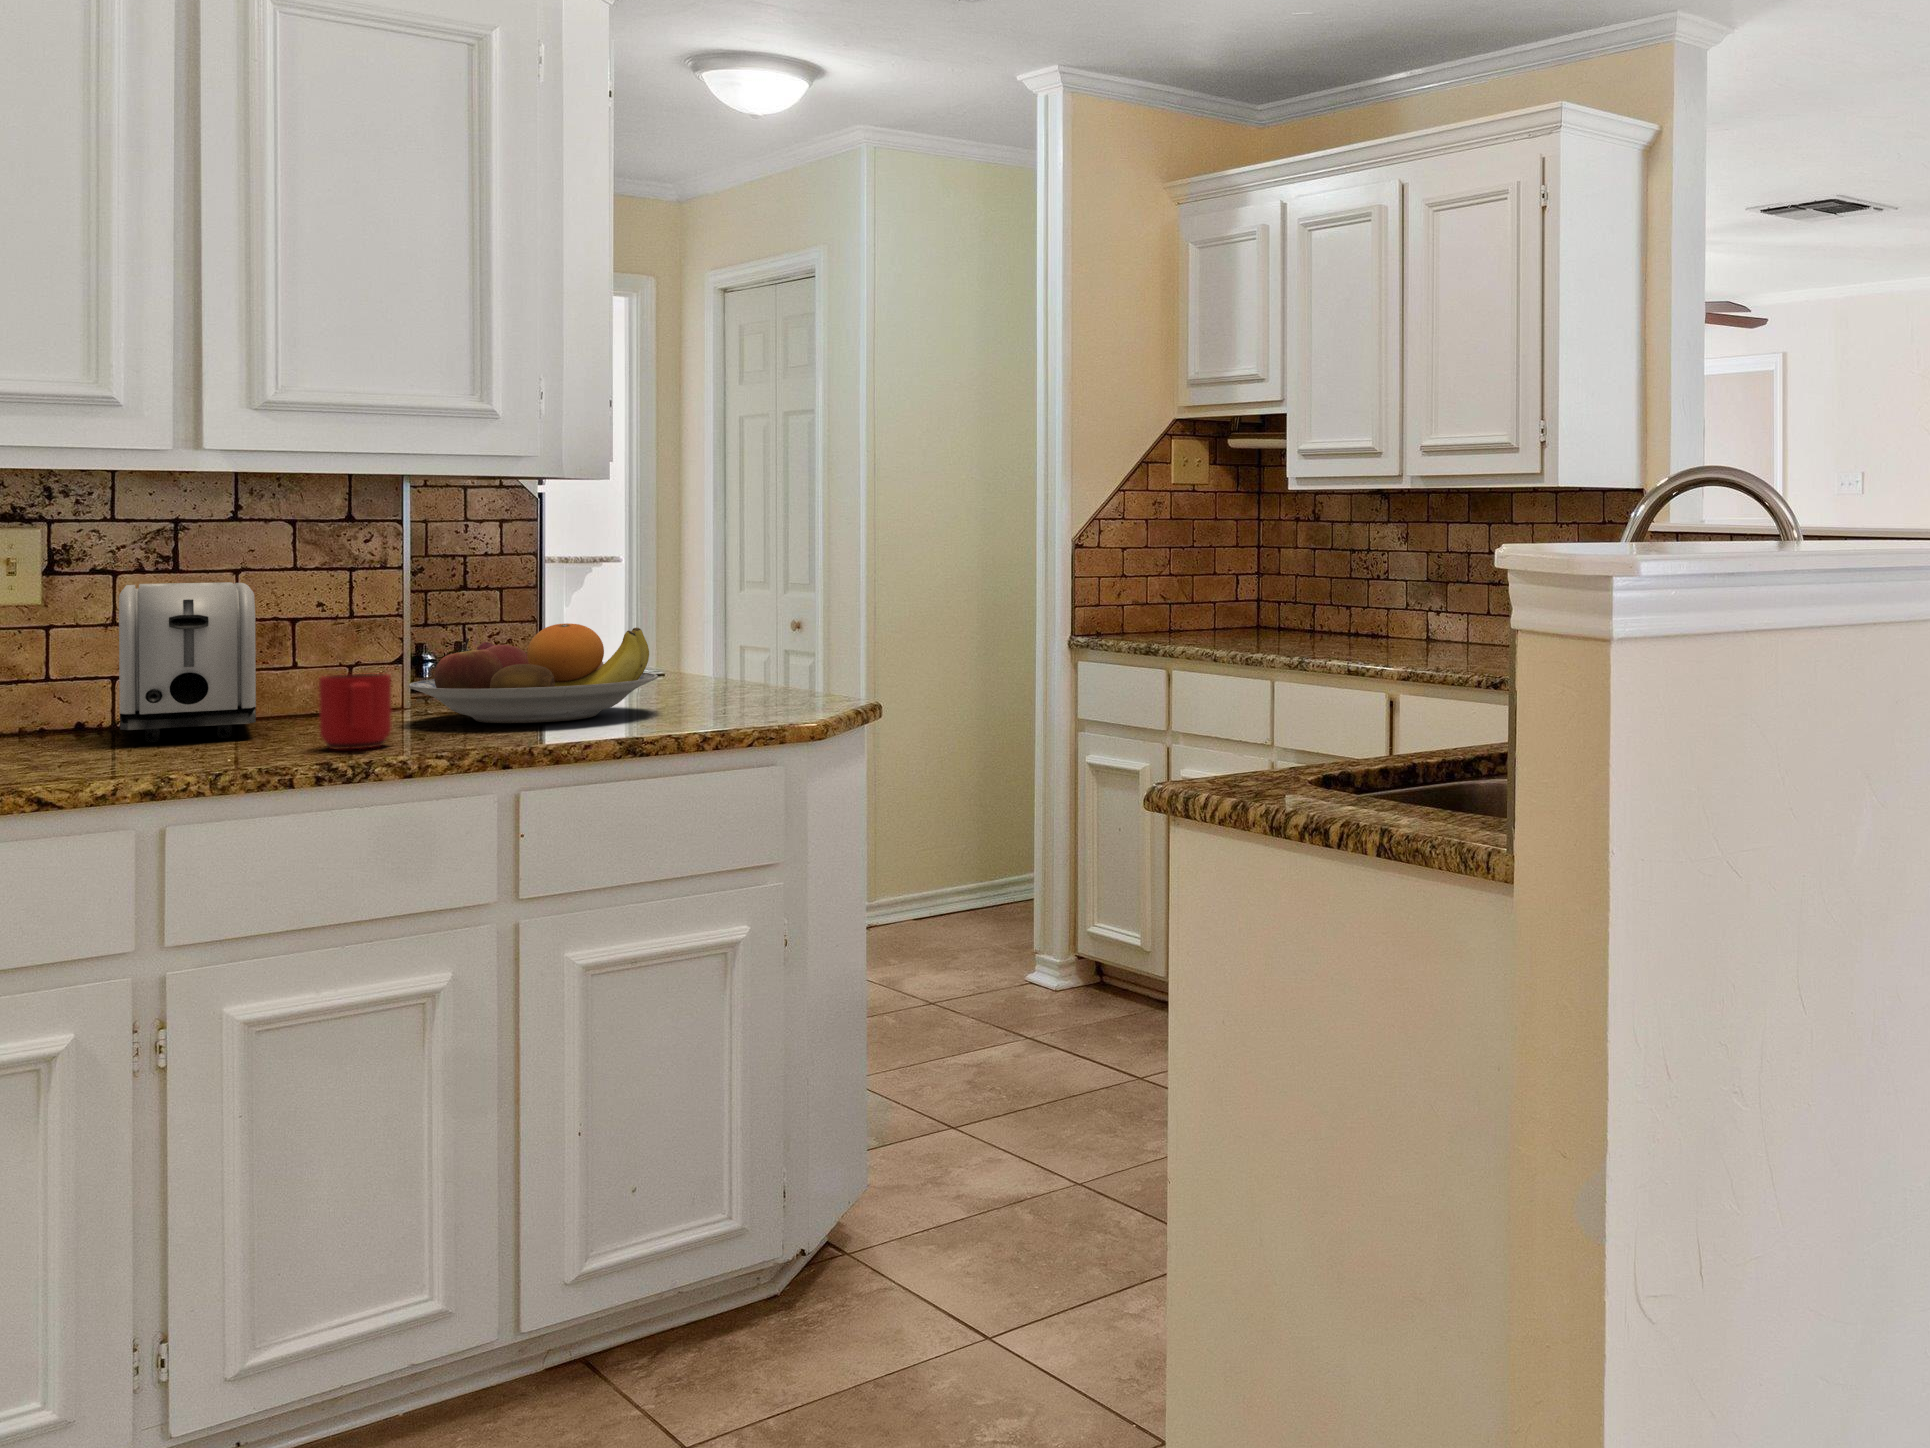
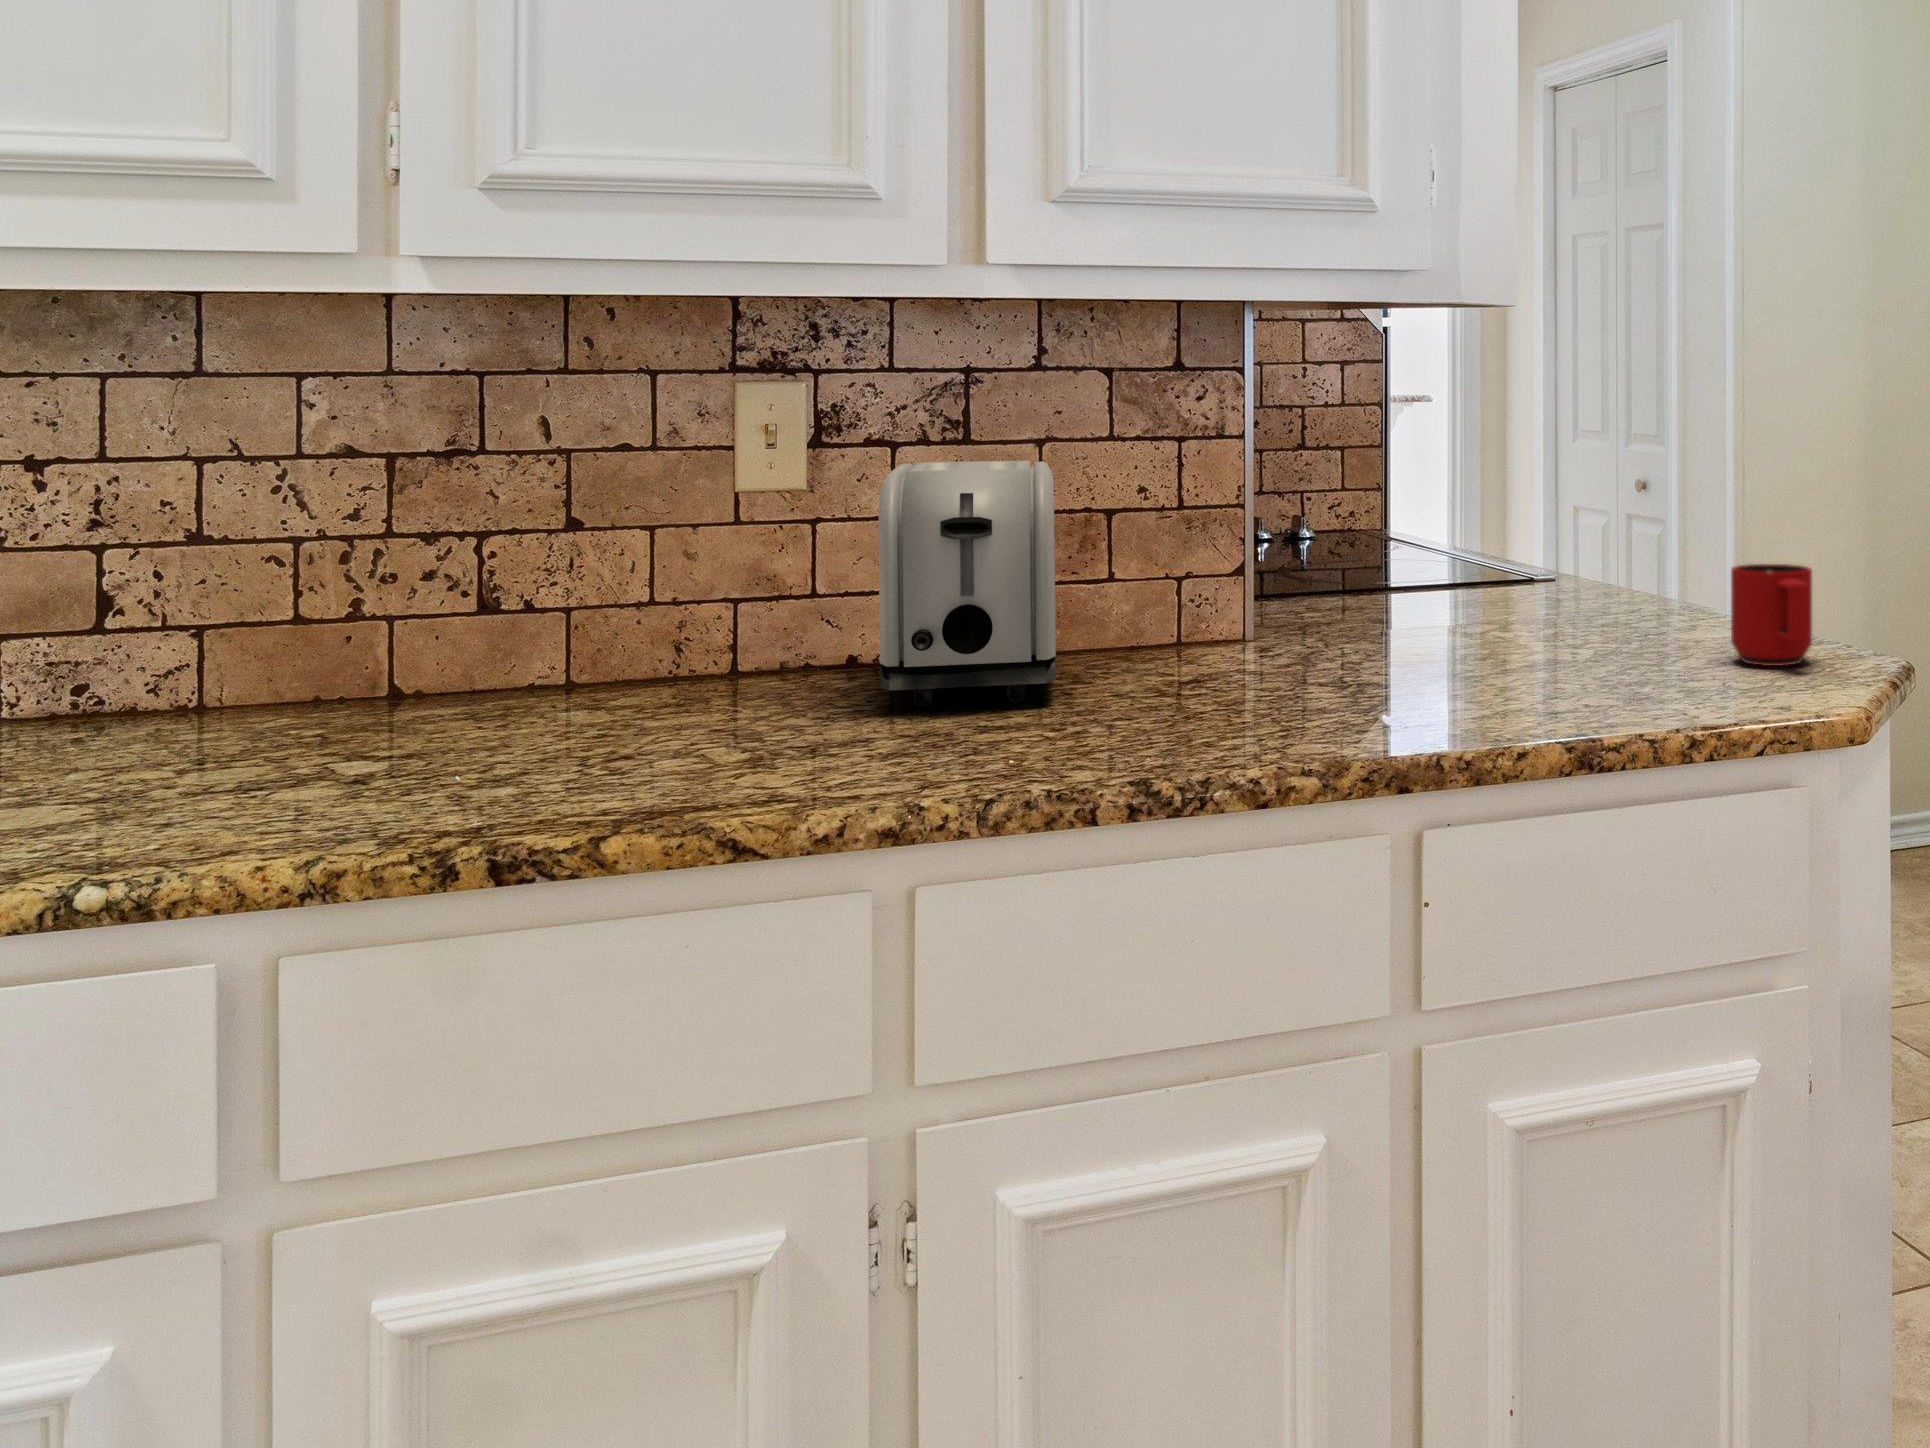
fruit bowl: present [409,623,658,723] -> none [1257,532,1600,691]
mug: present [319,673,392,749] -> present [1731,564,1812,666]

